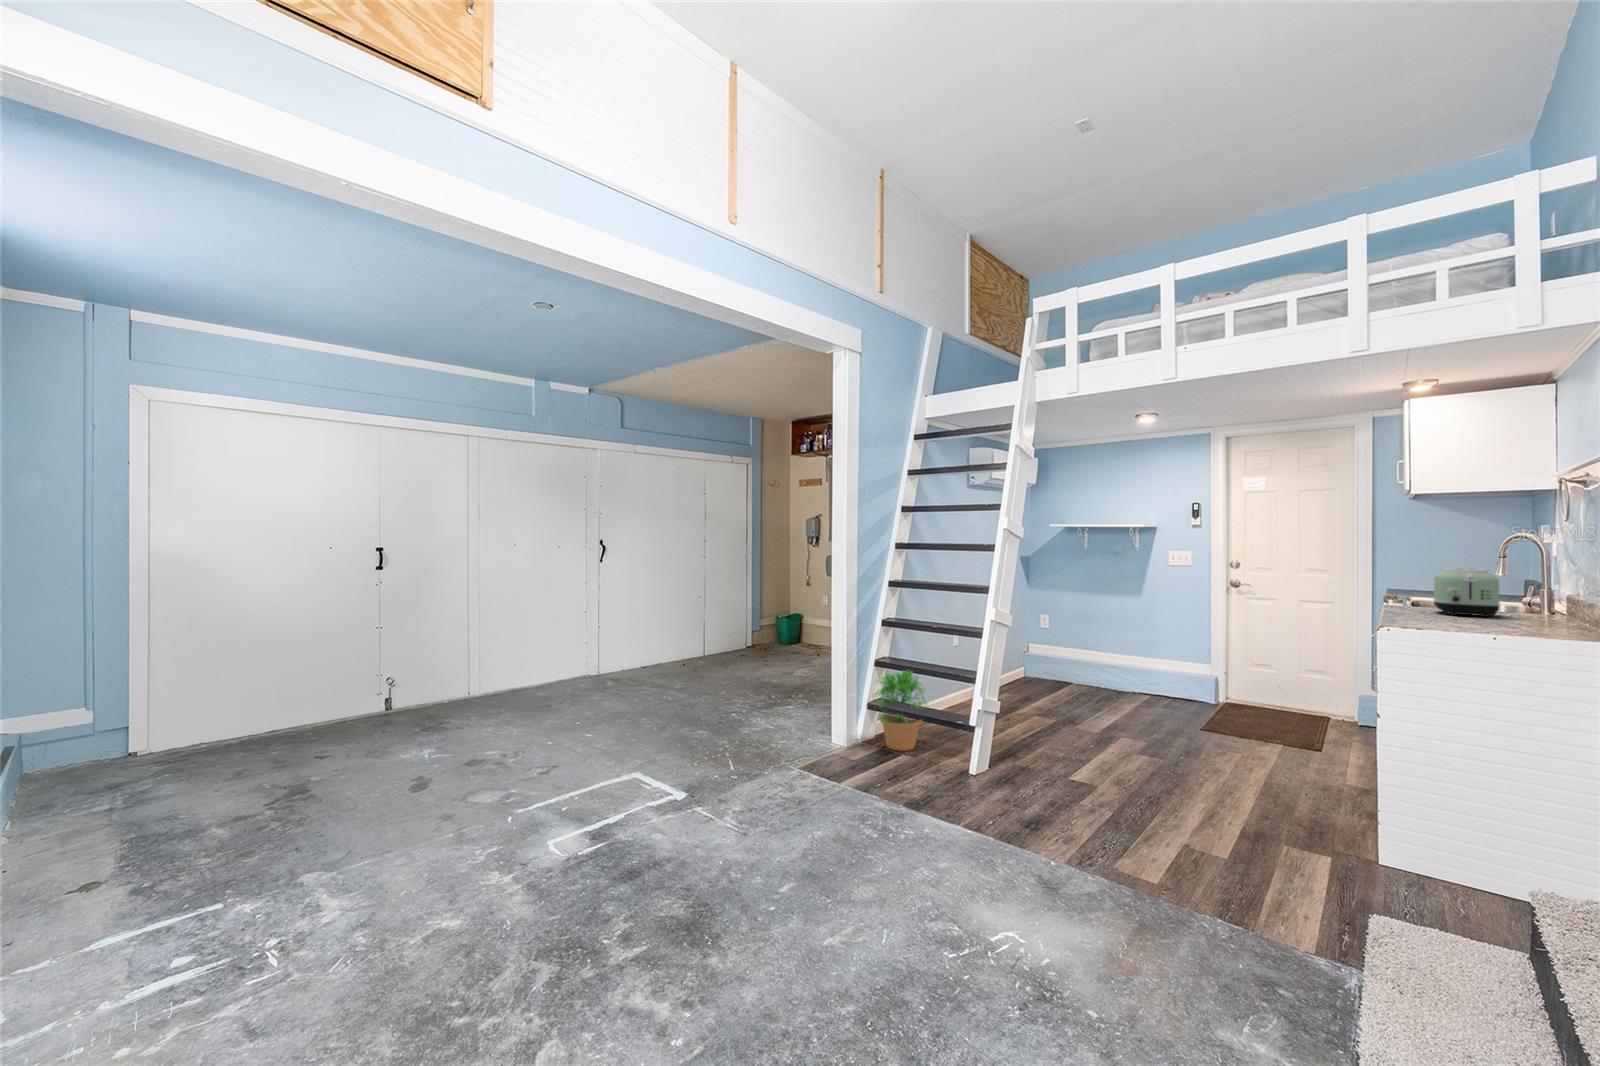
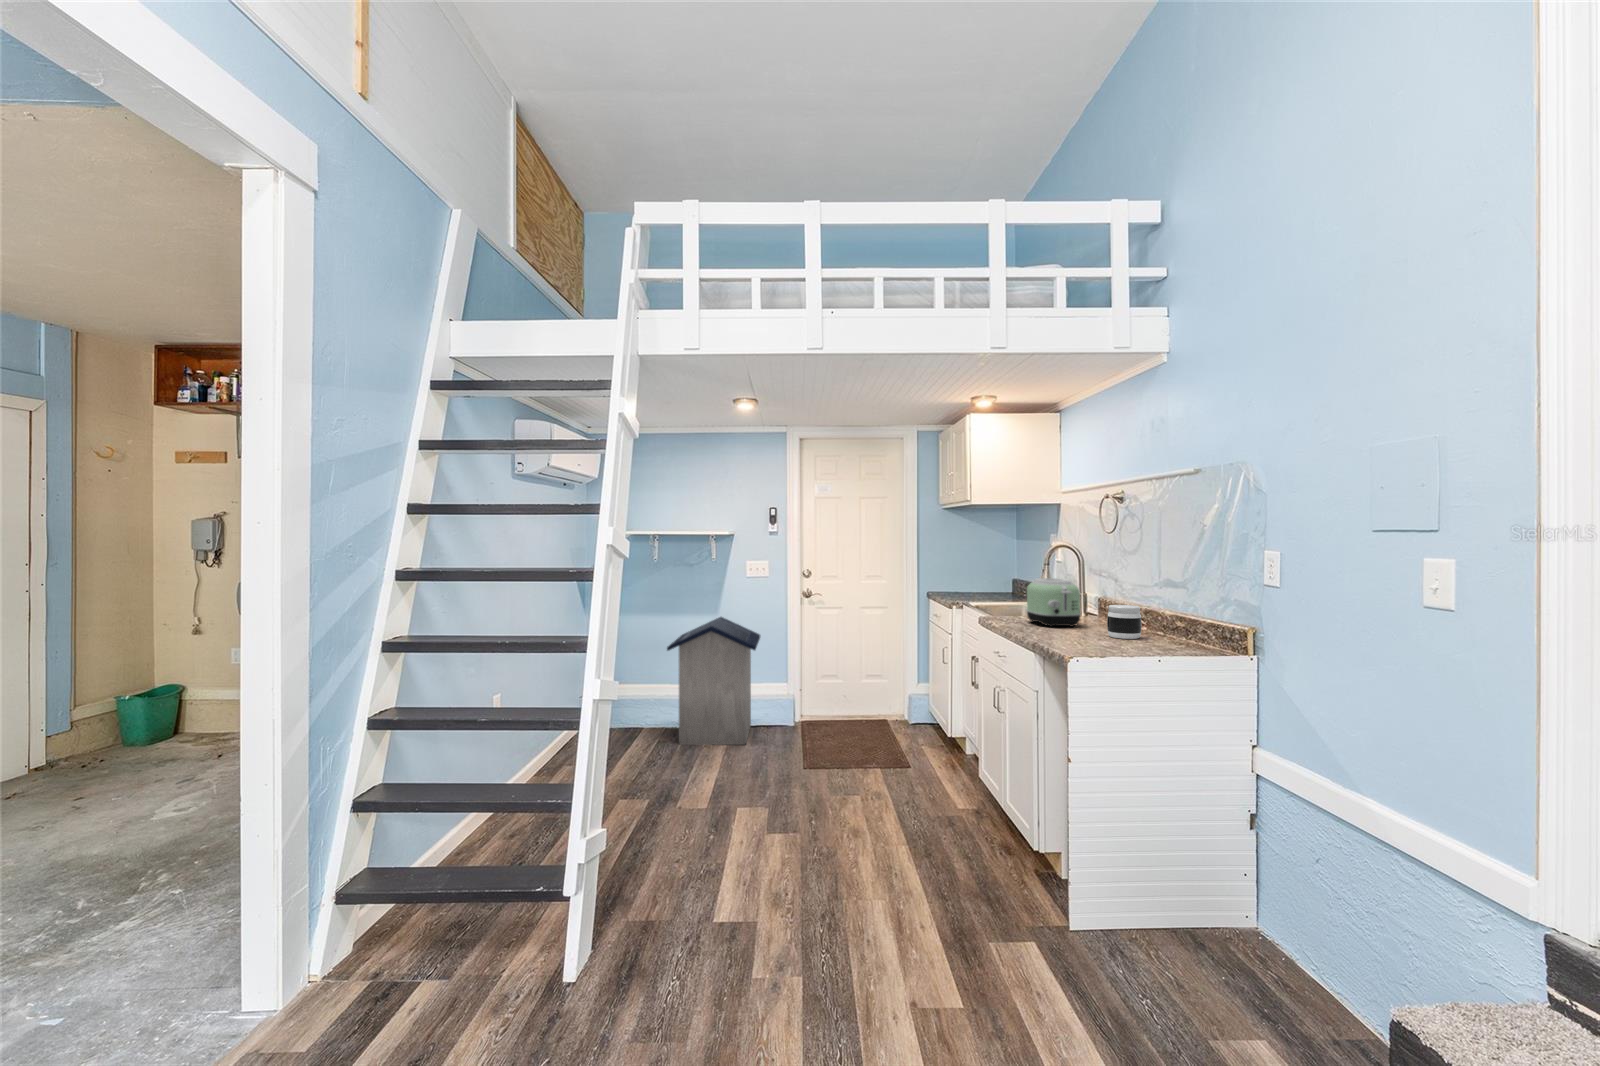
jar: none [1501,593,1548,628] -> present [1107,605,1141,639]
trash can: none [1087,598,1183,707] -> present [667,617,760,745]
potted plant: present [873,671,927,751] -> none [345,804,483,976]

